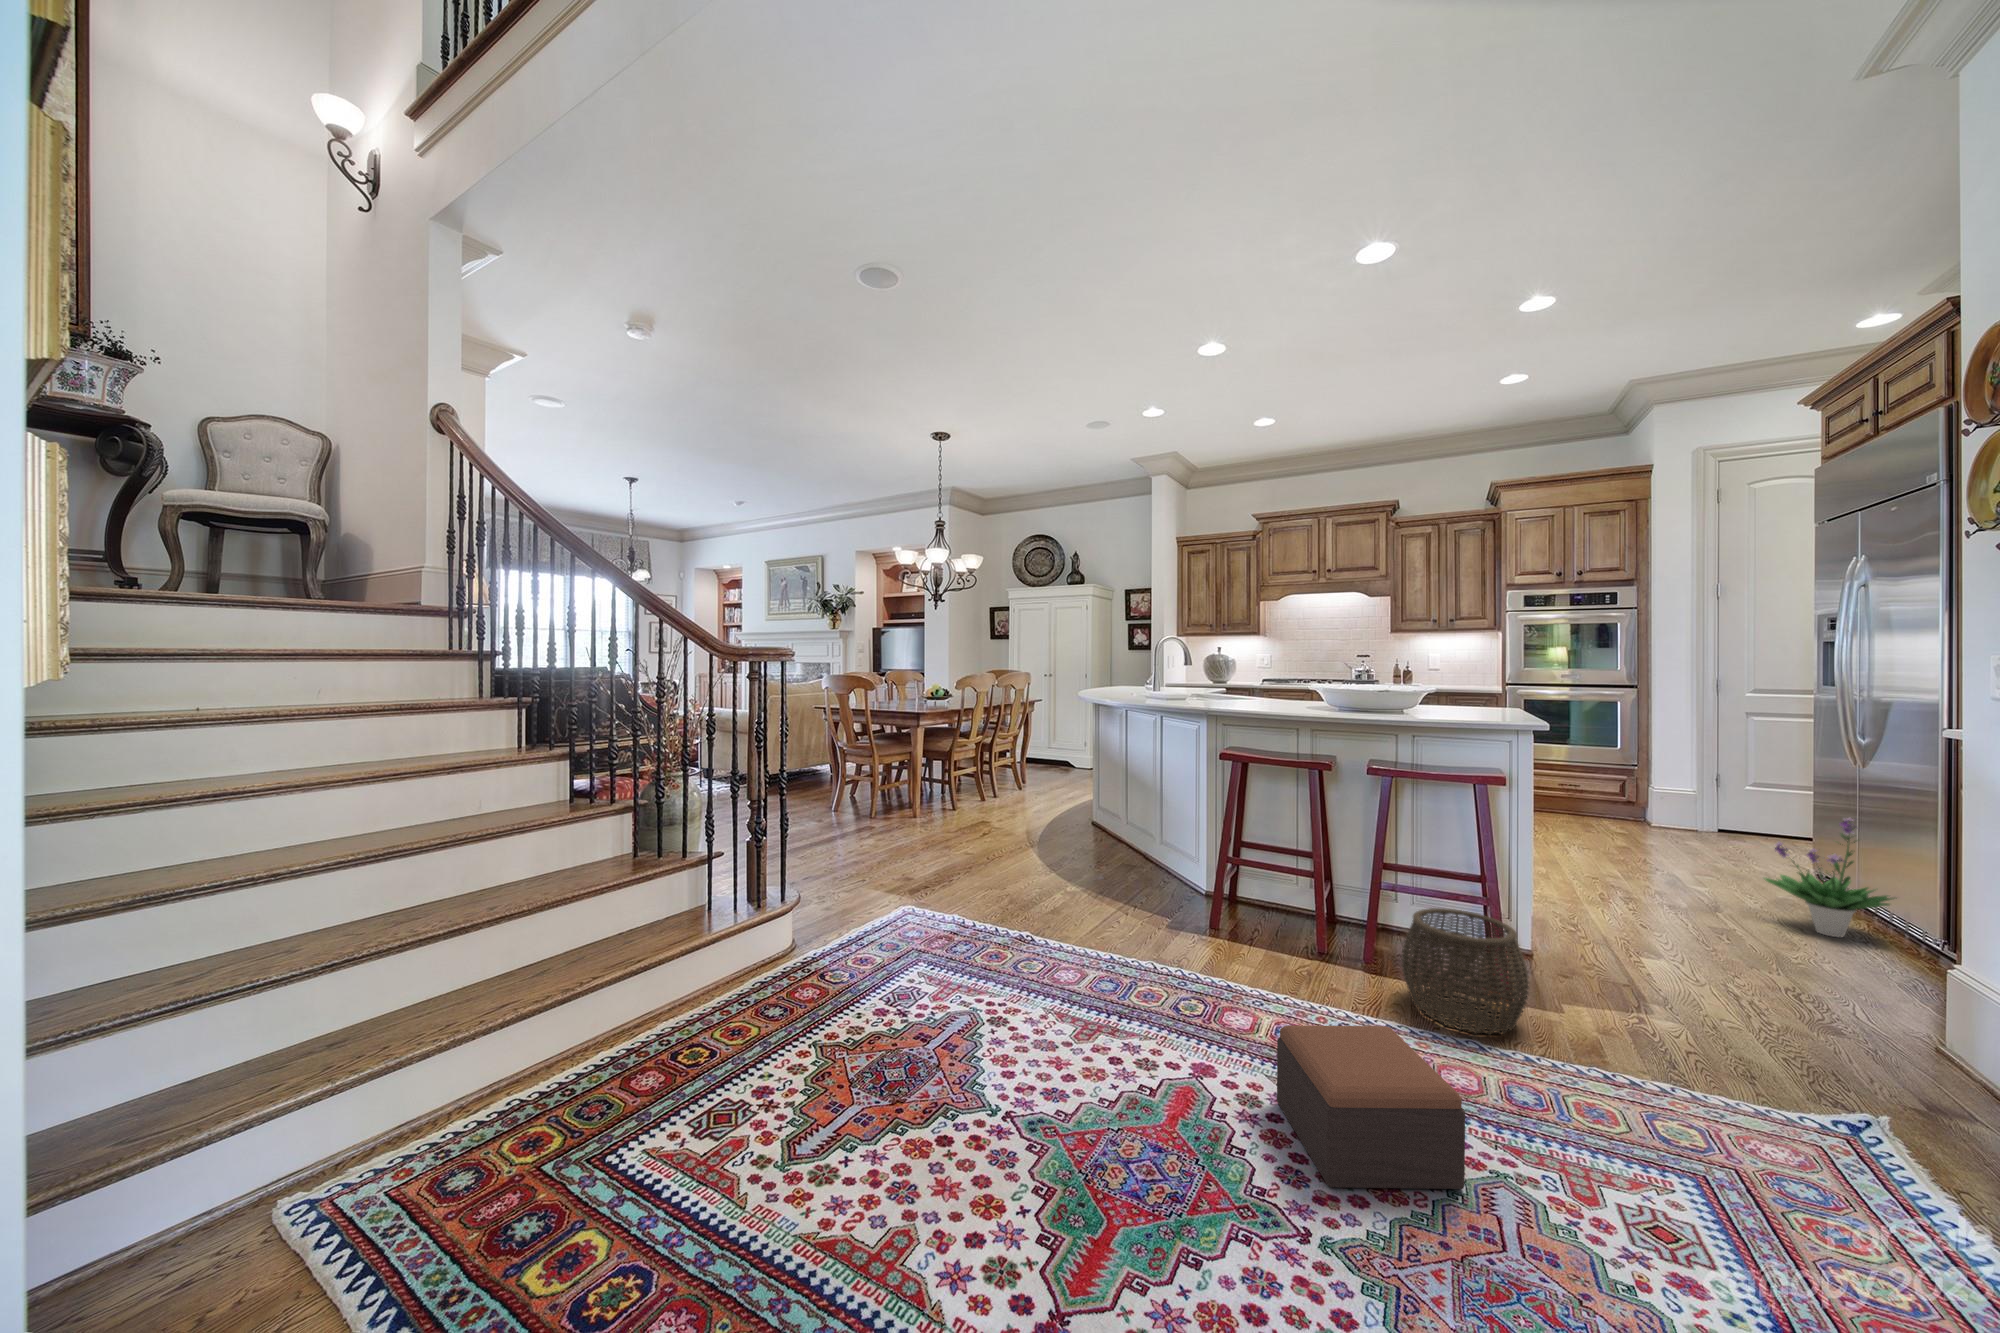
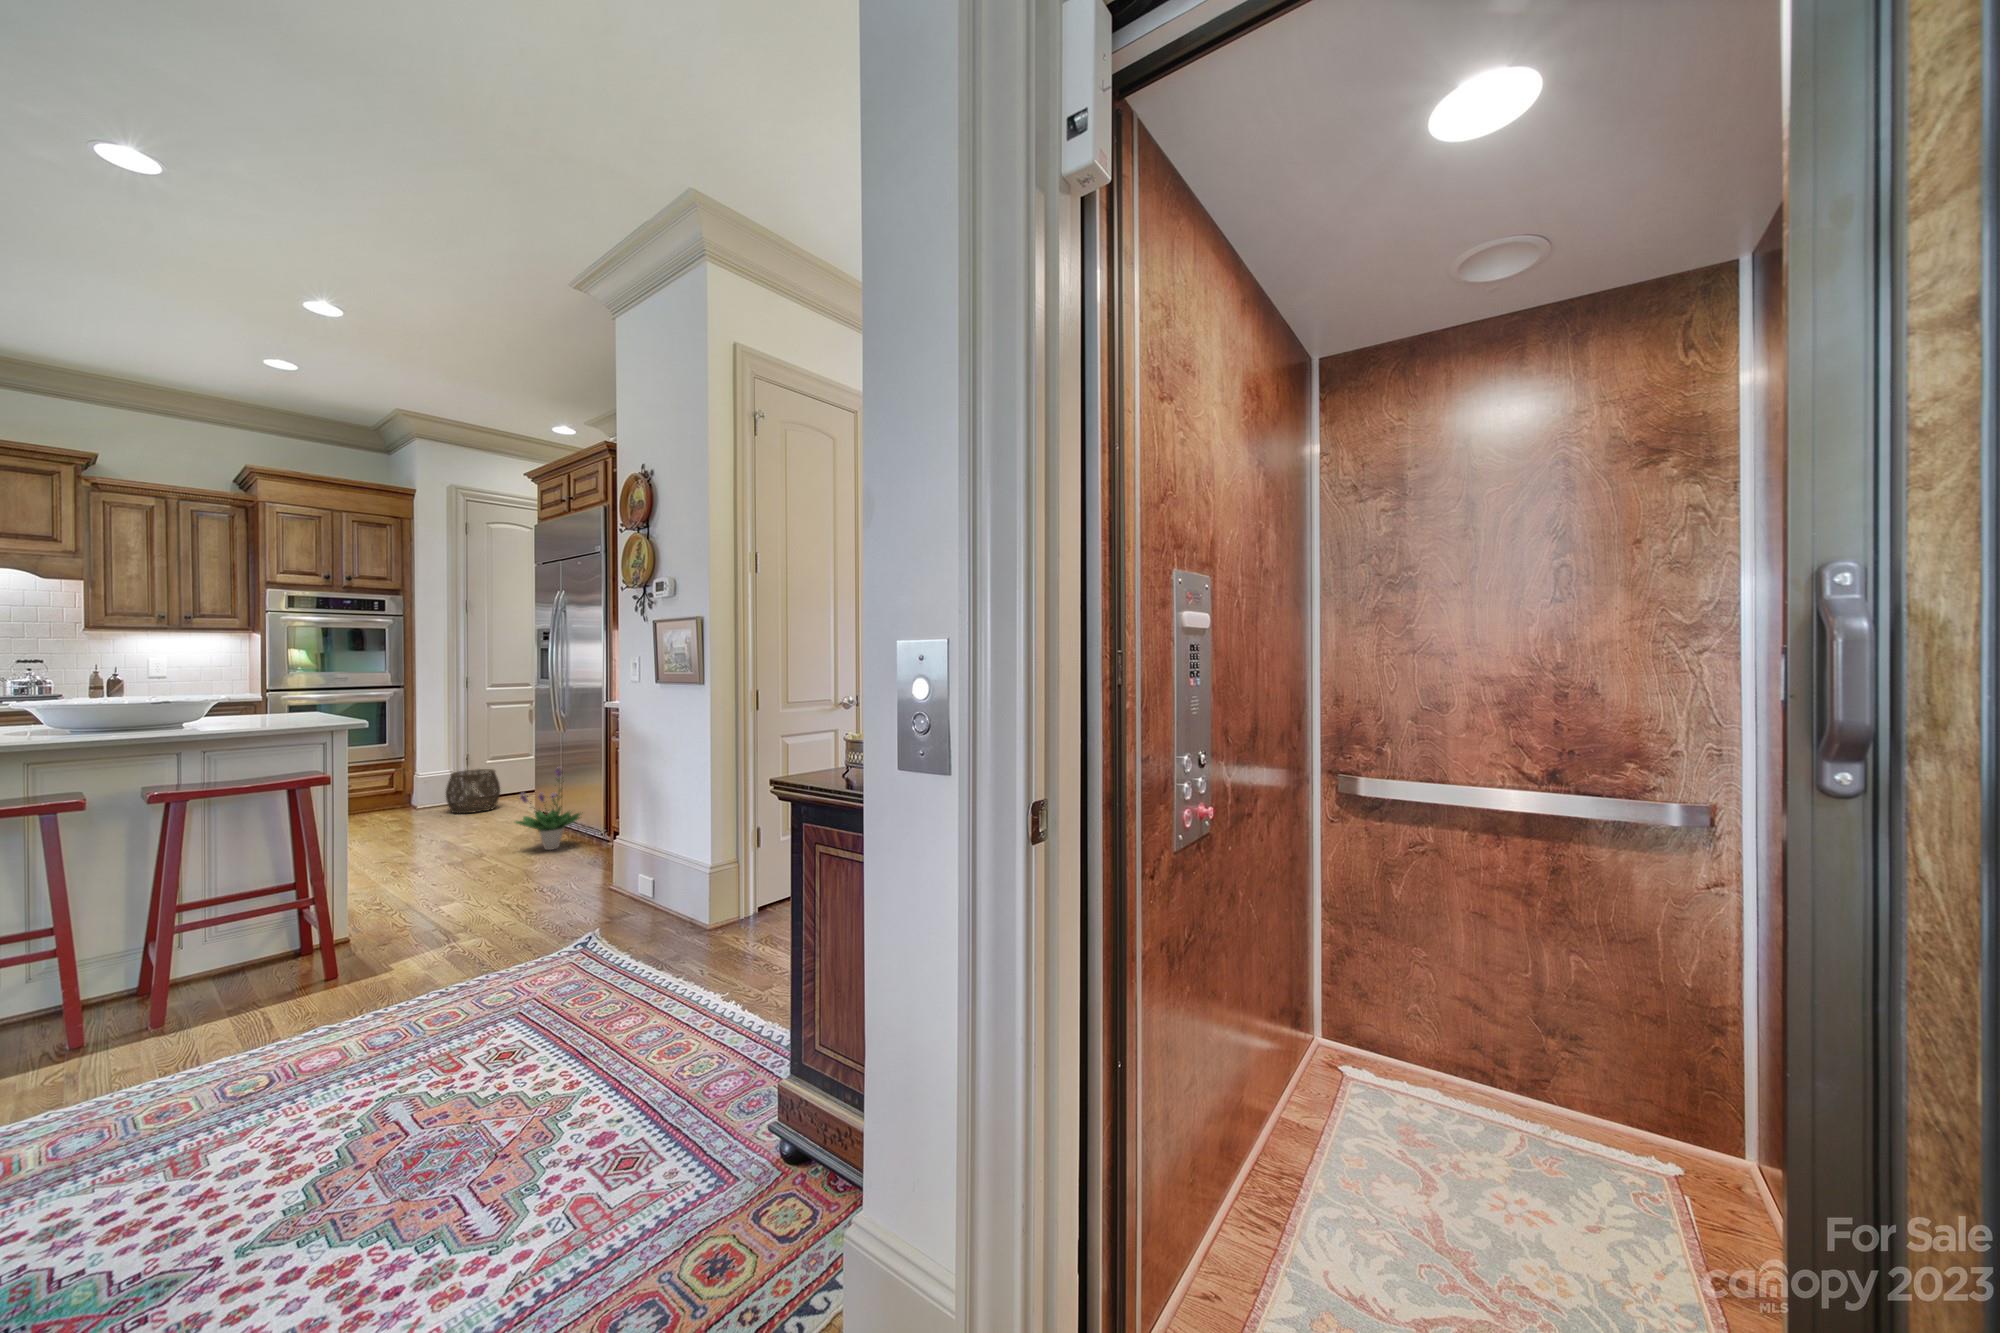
woven basket: present [1402,908,1529,1035] -> present [446,769,500,814]
footstool: present [1277,1025,1465,1189] -> none [97,1039,359,1216]

